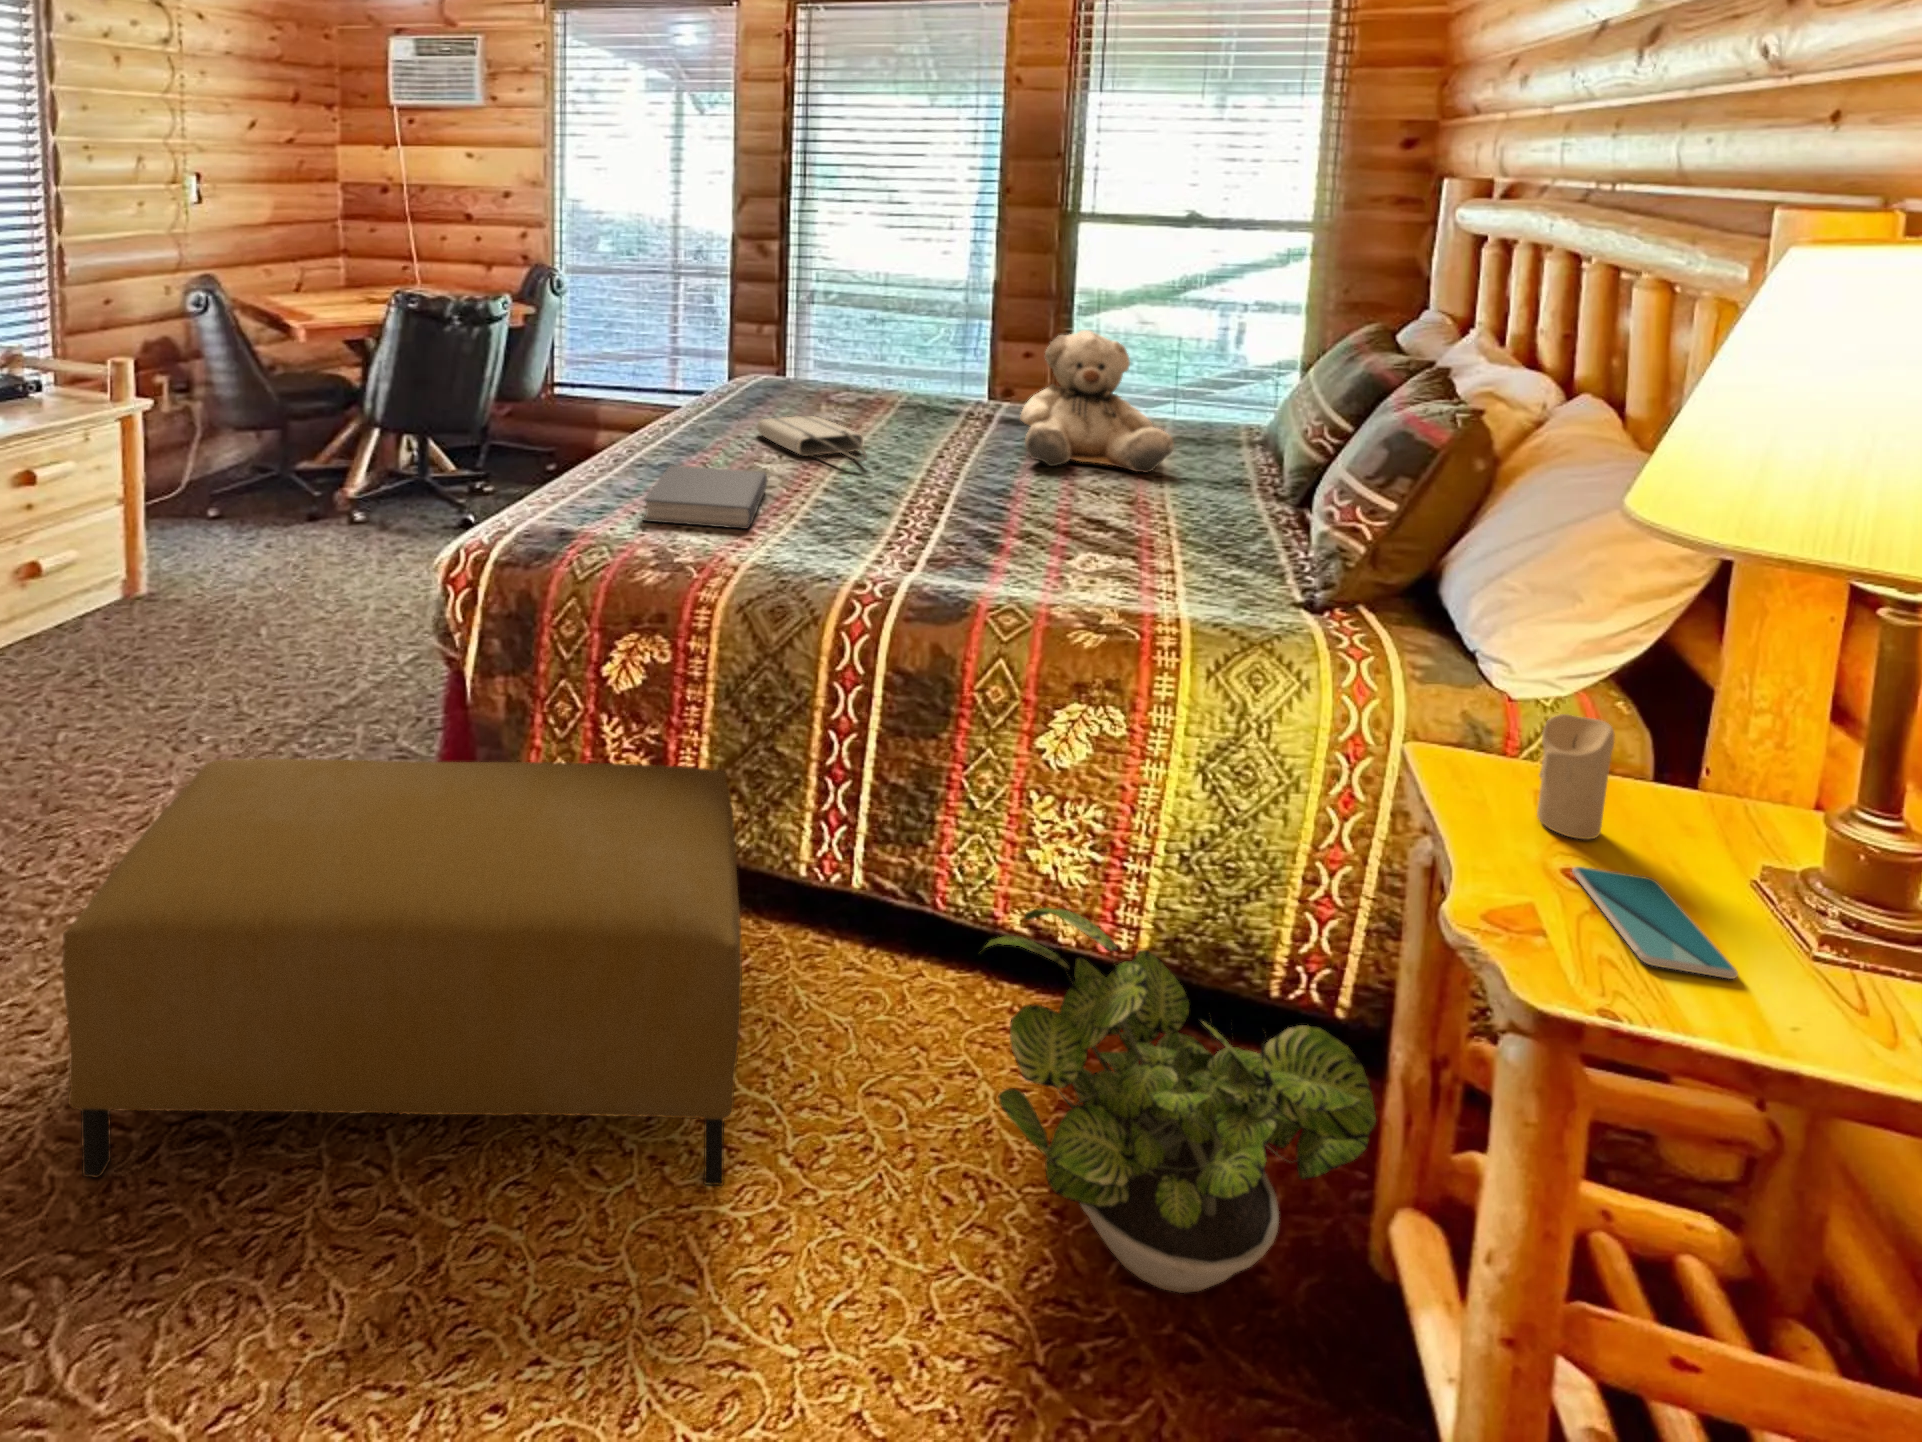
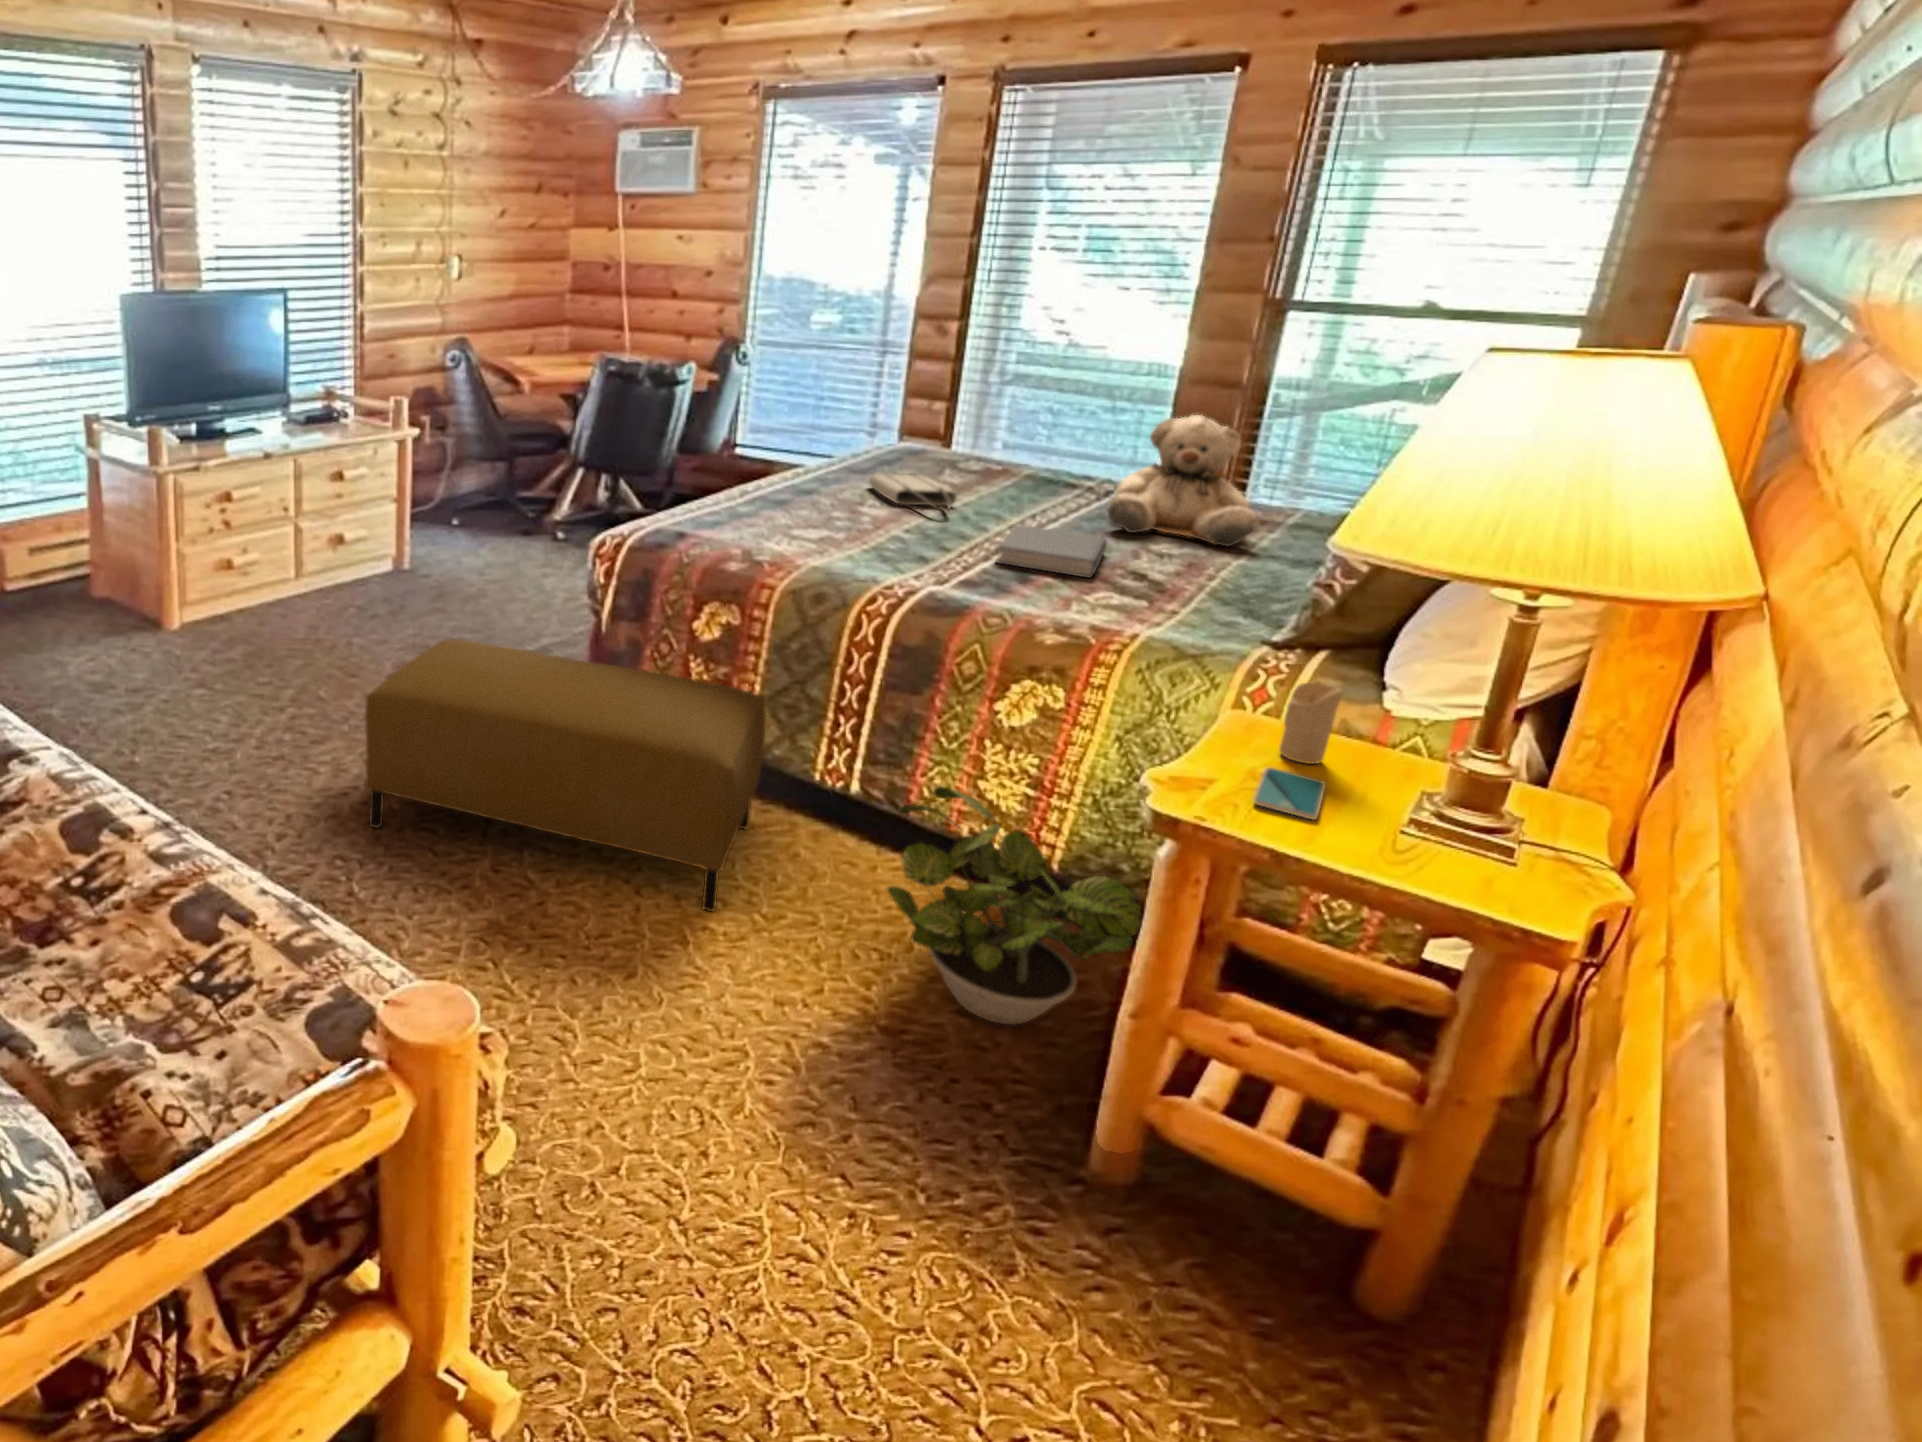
book: present [643,466,767,529] -> present [996,525,1107,577]

